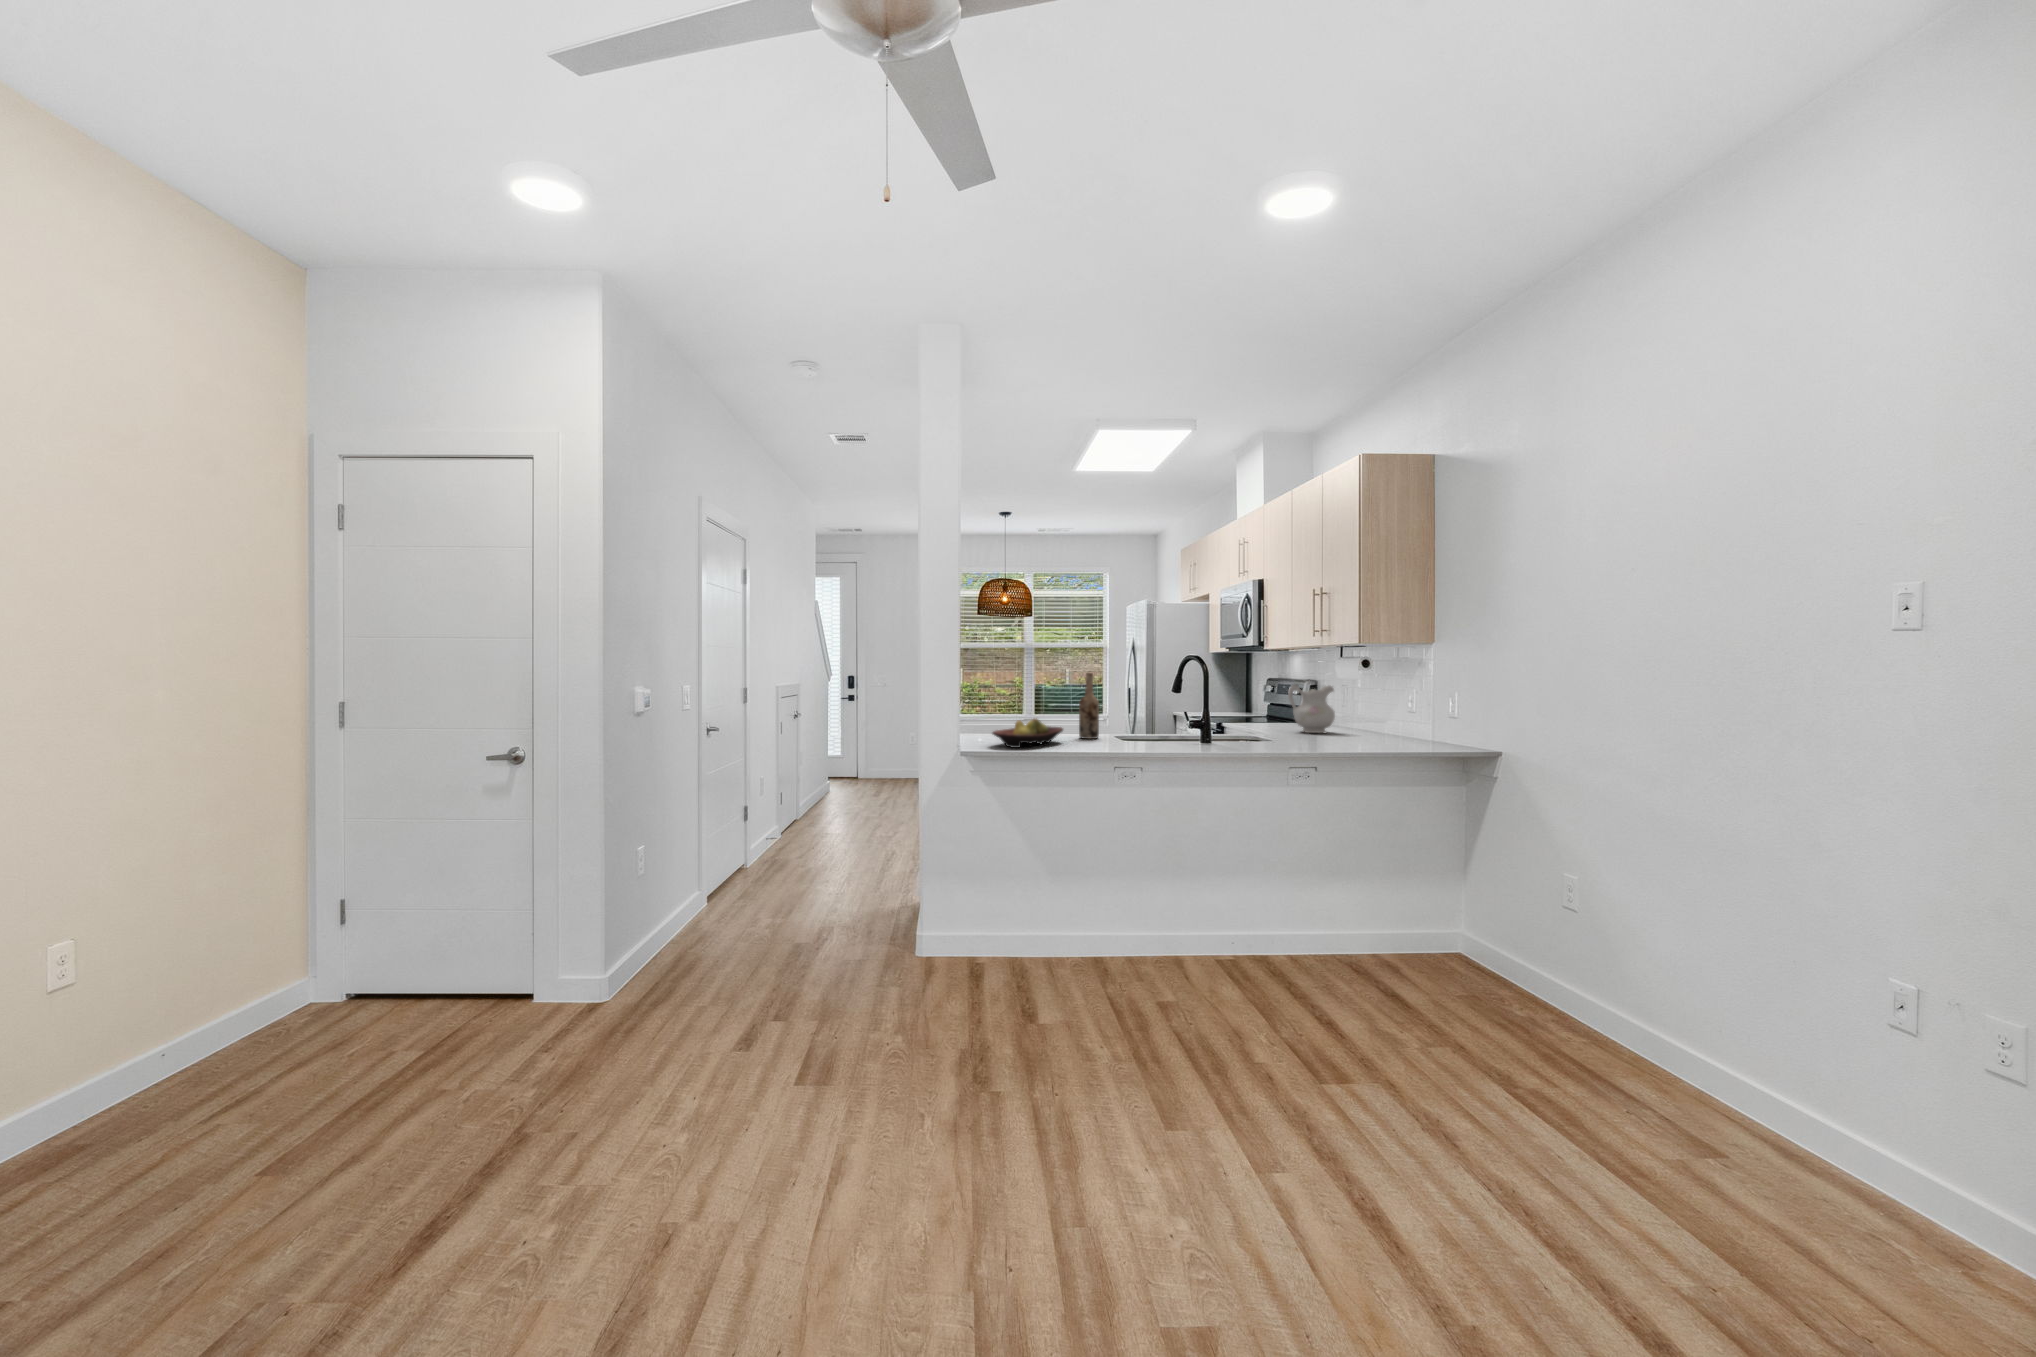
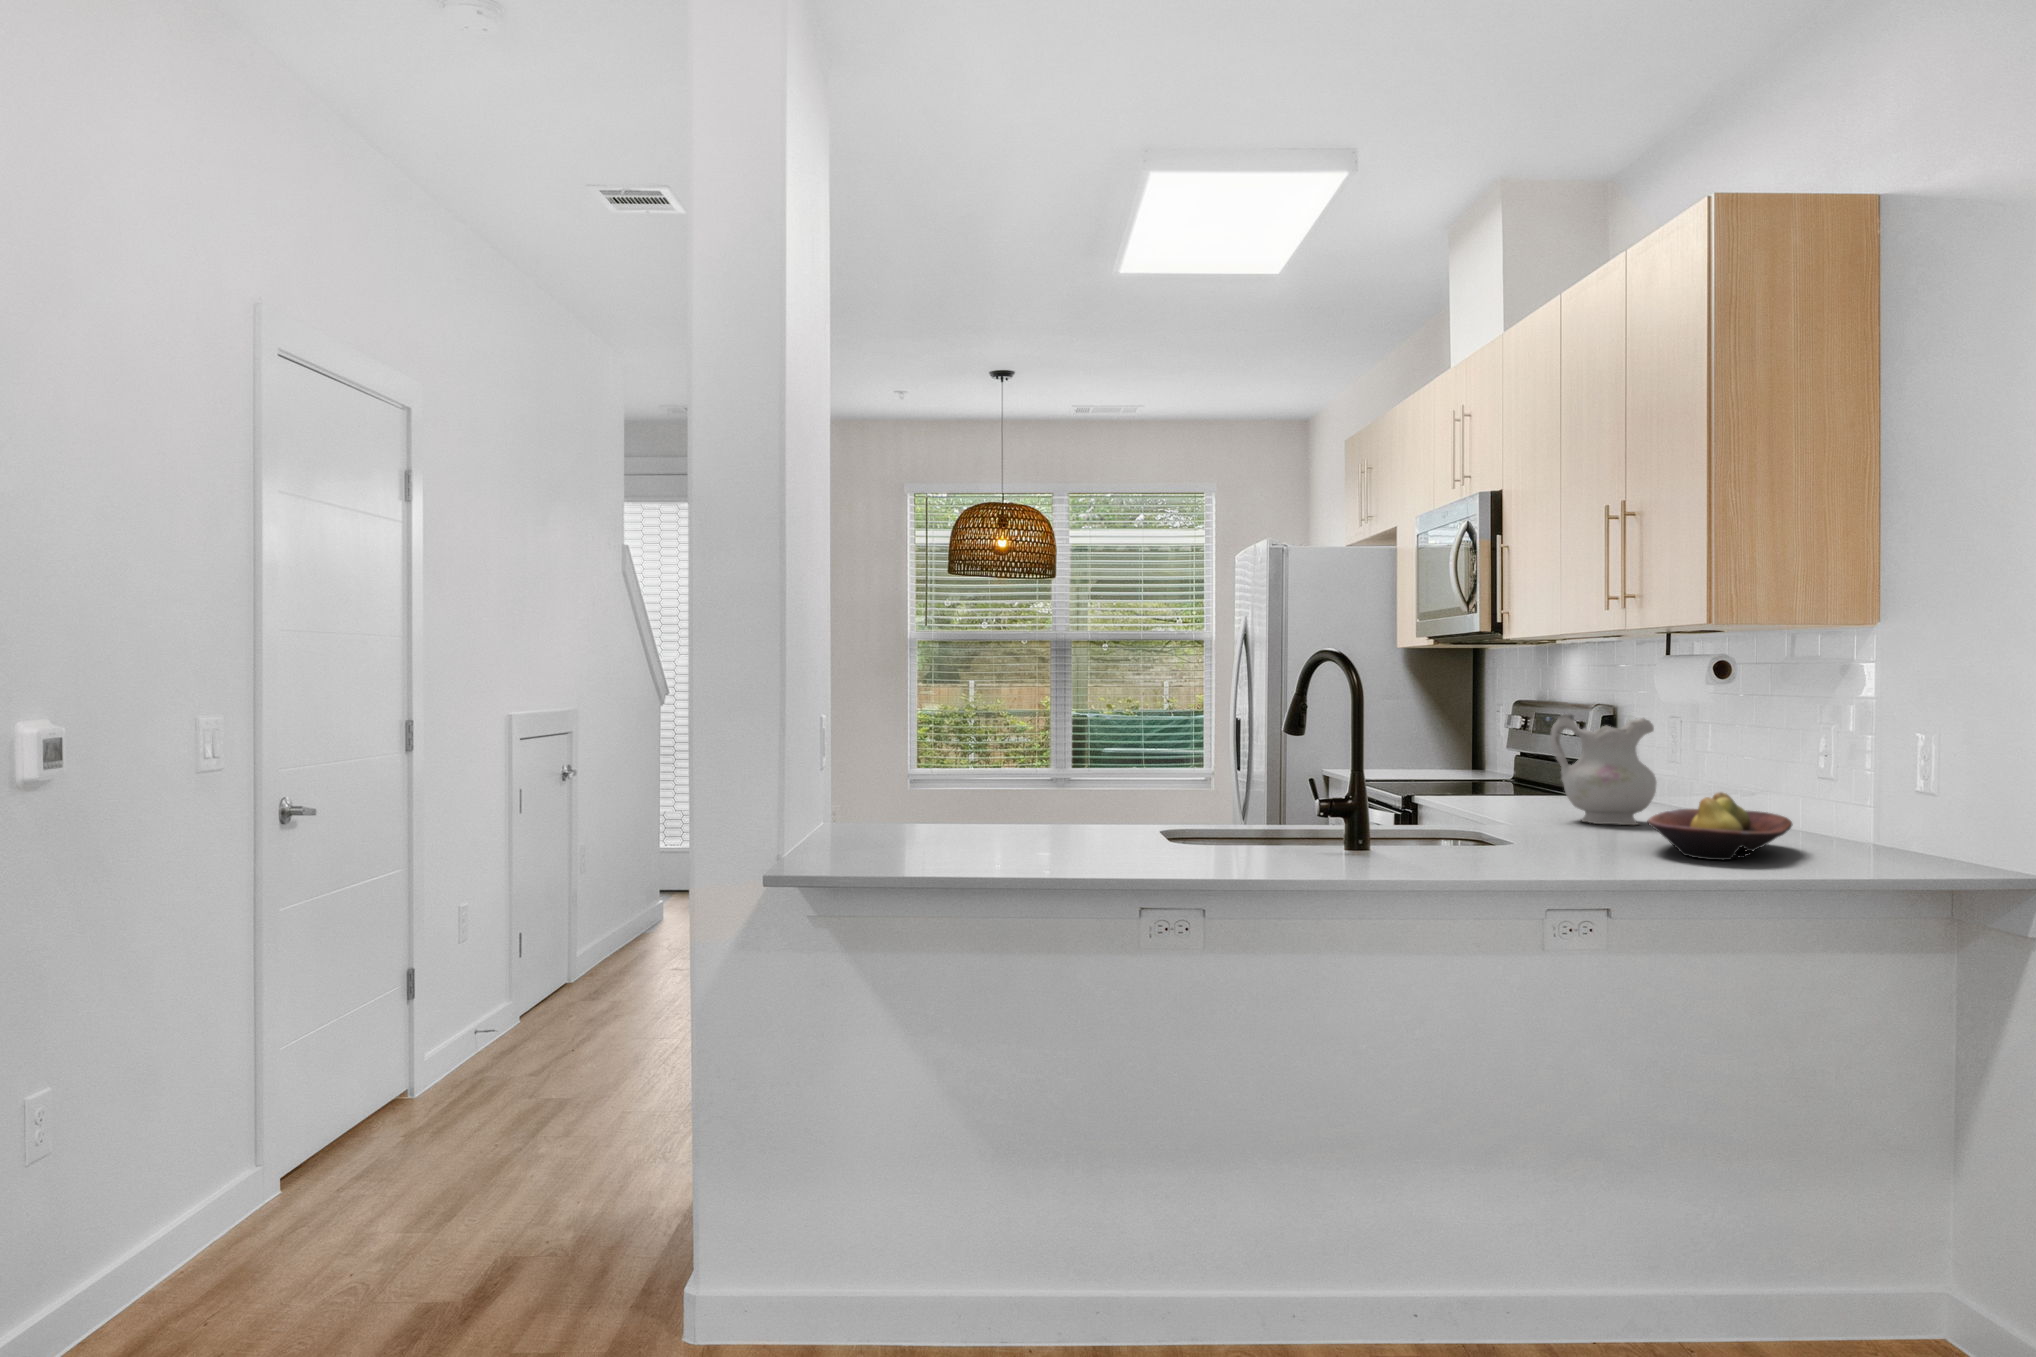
wine bottle: present [1079,673,1099,739] -> none [1075,691,1119,837]
fruit bowl: present [993,718,1063,748] -> present [1647,792,1793,860]

